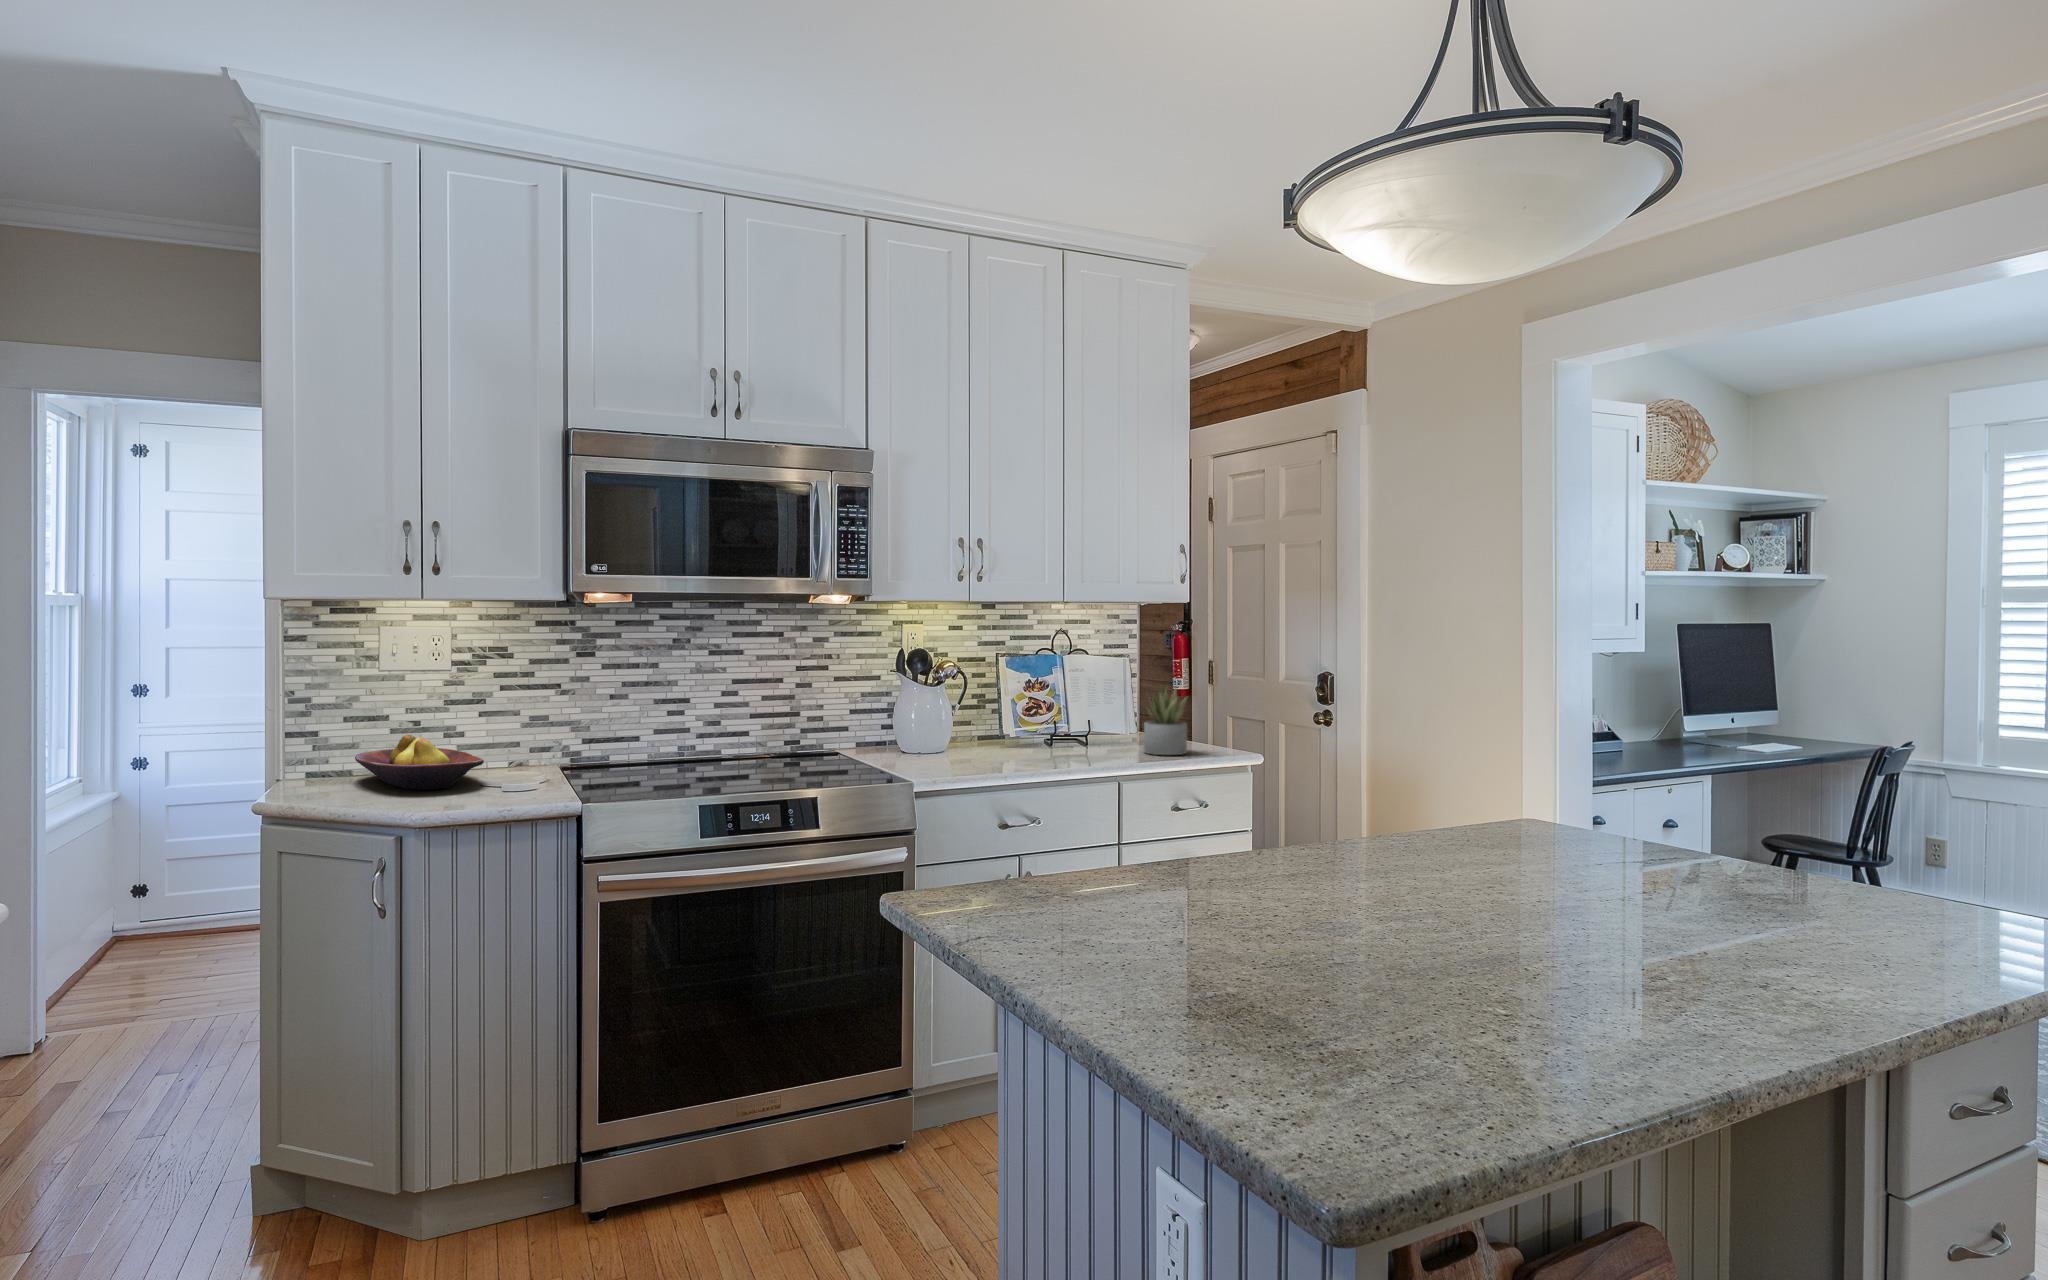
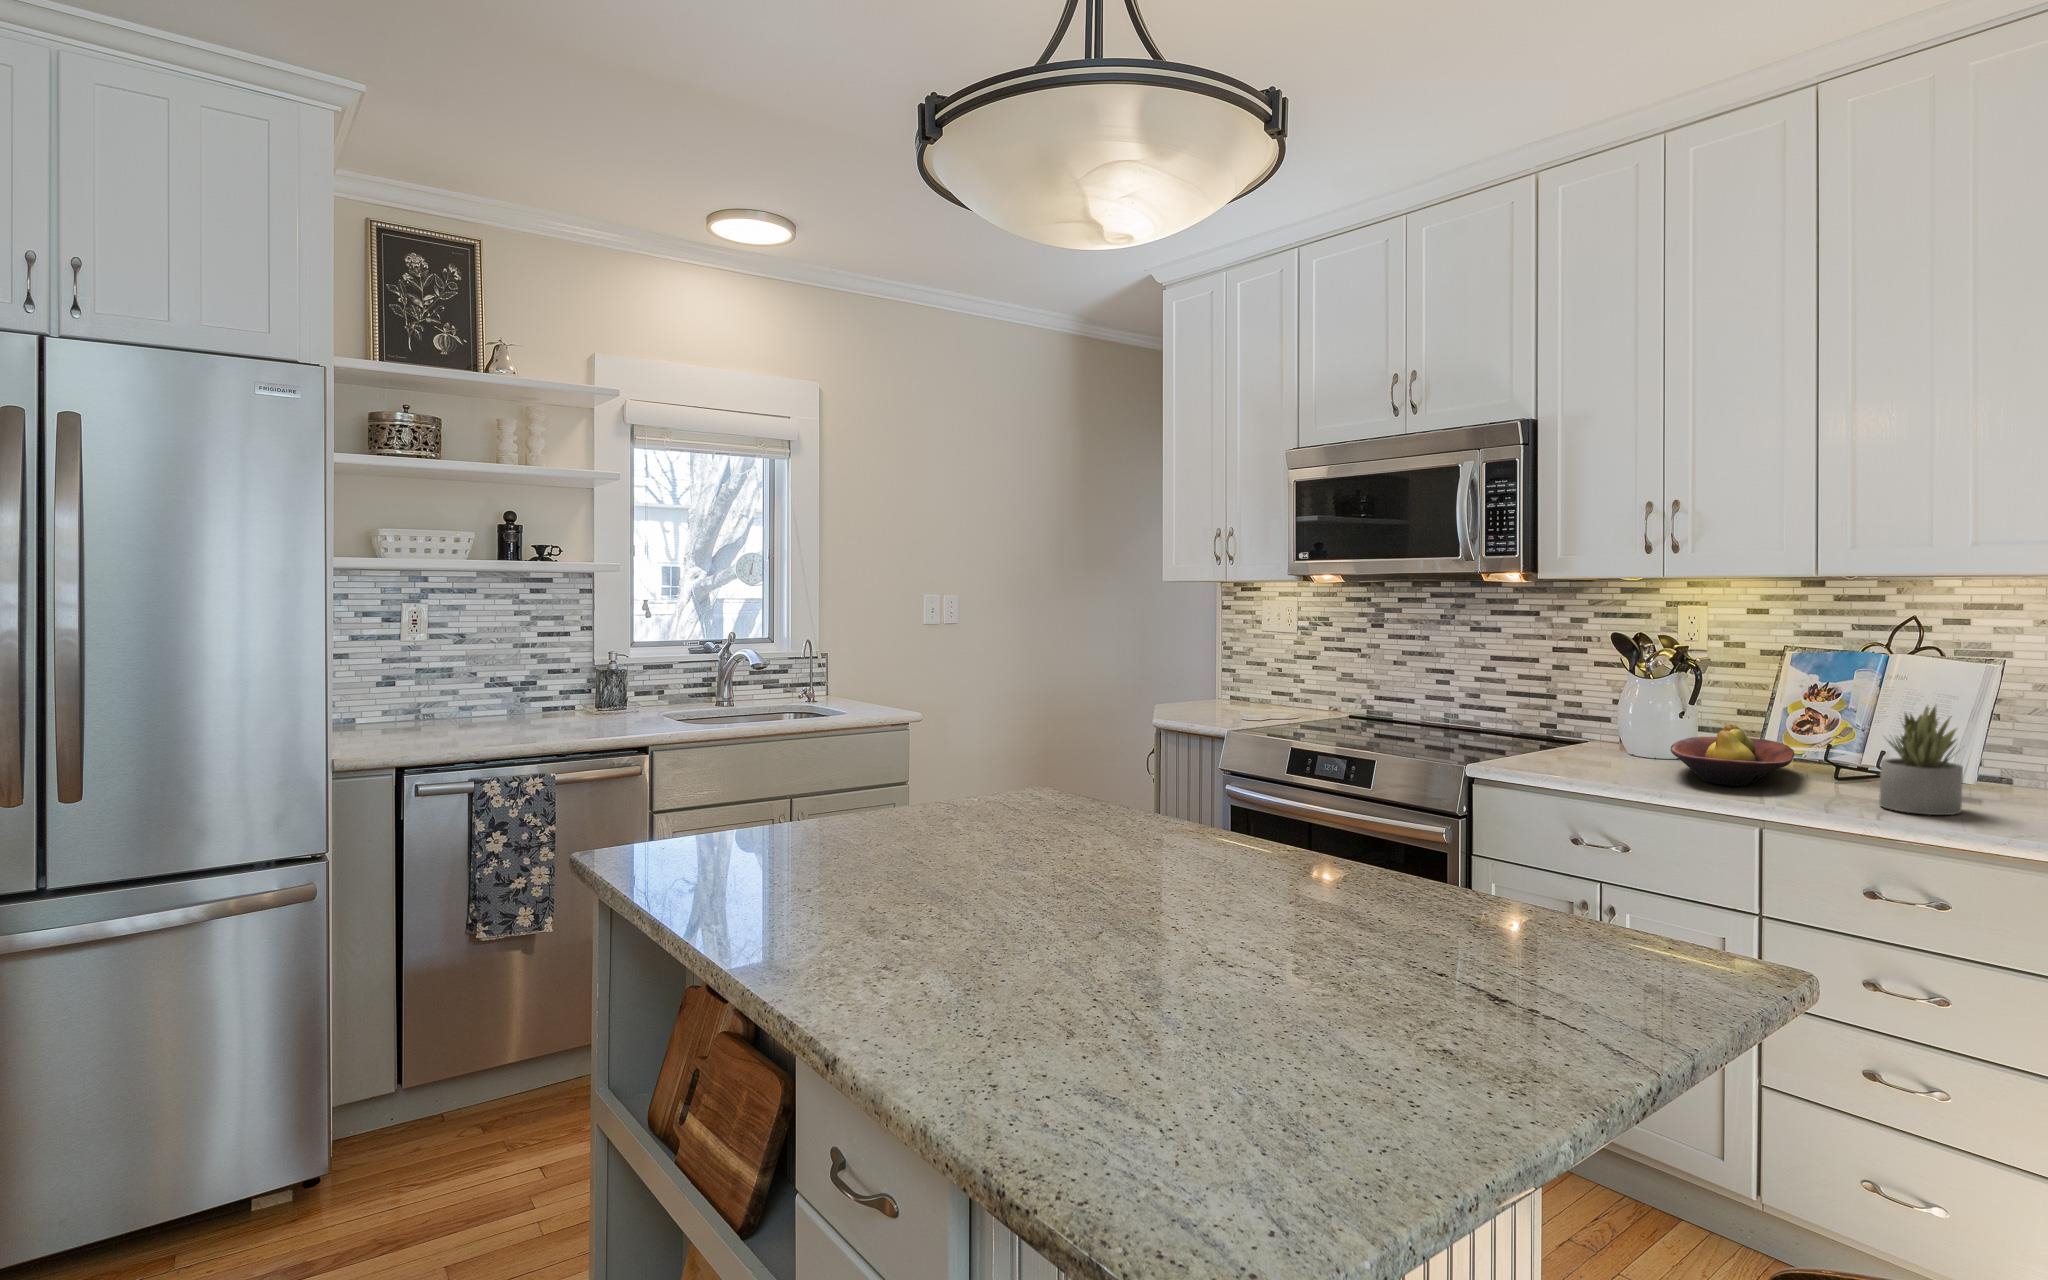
fruit bowl: present [355,735,484,789] -> present [1671,724,1794,786]

